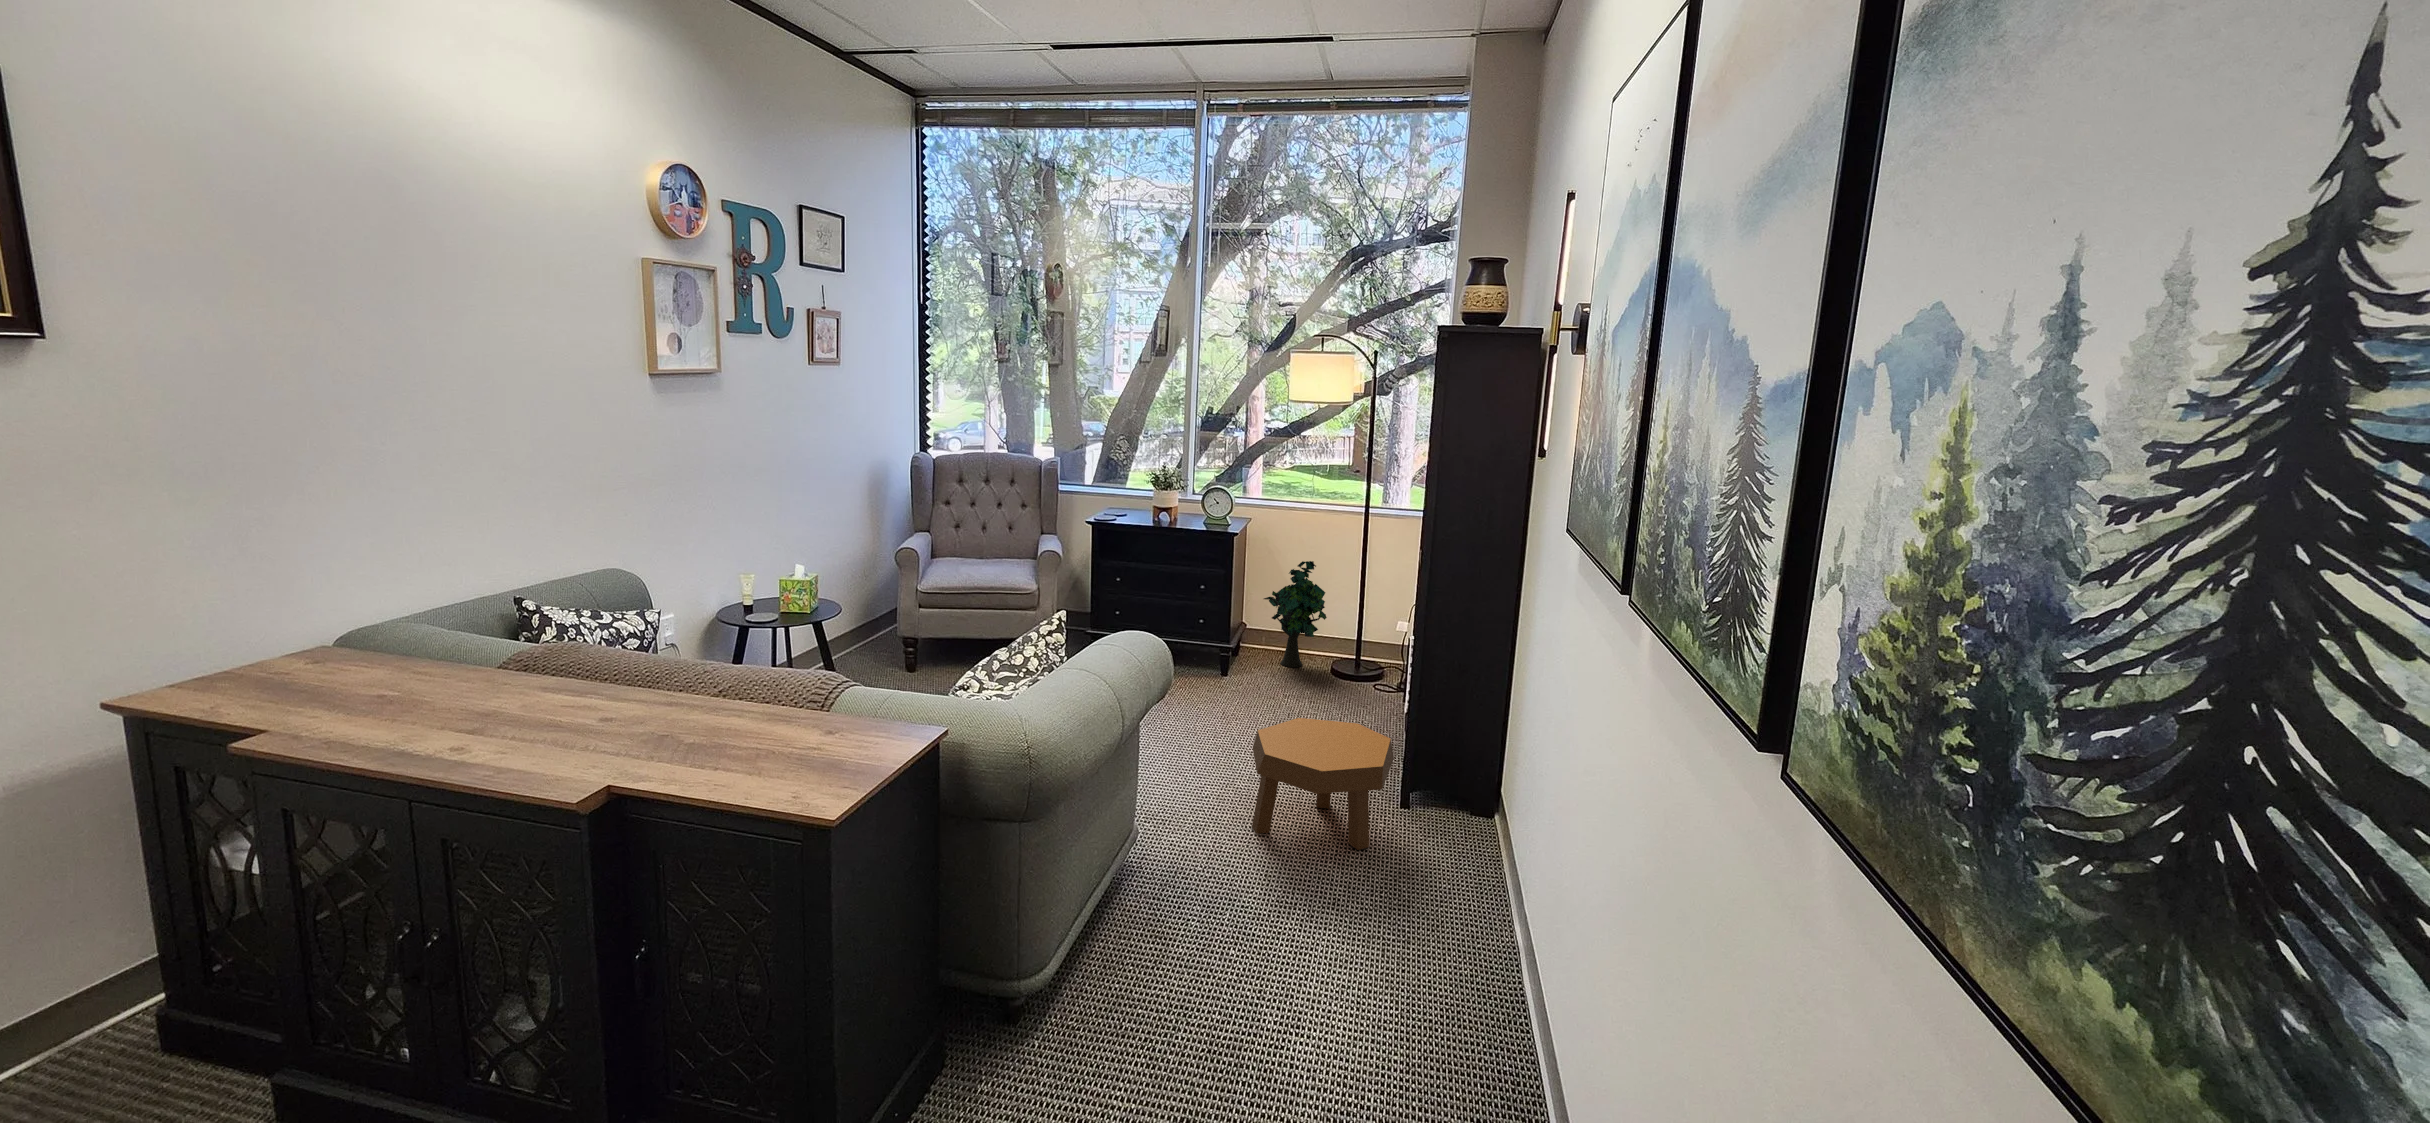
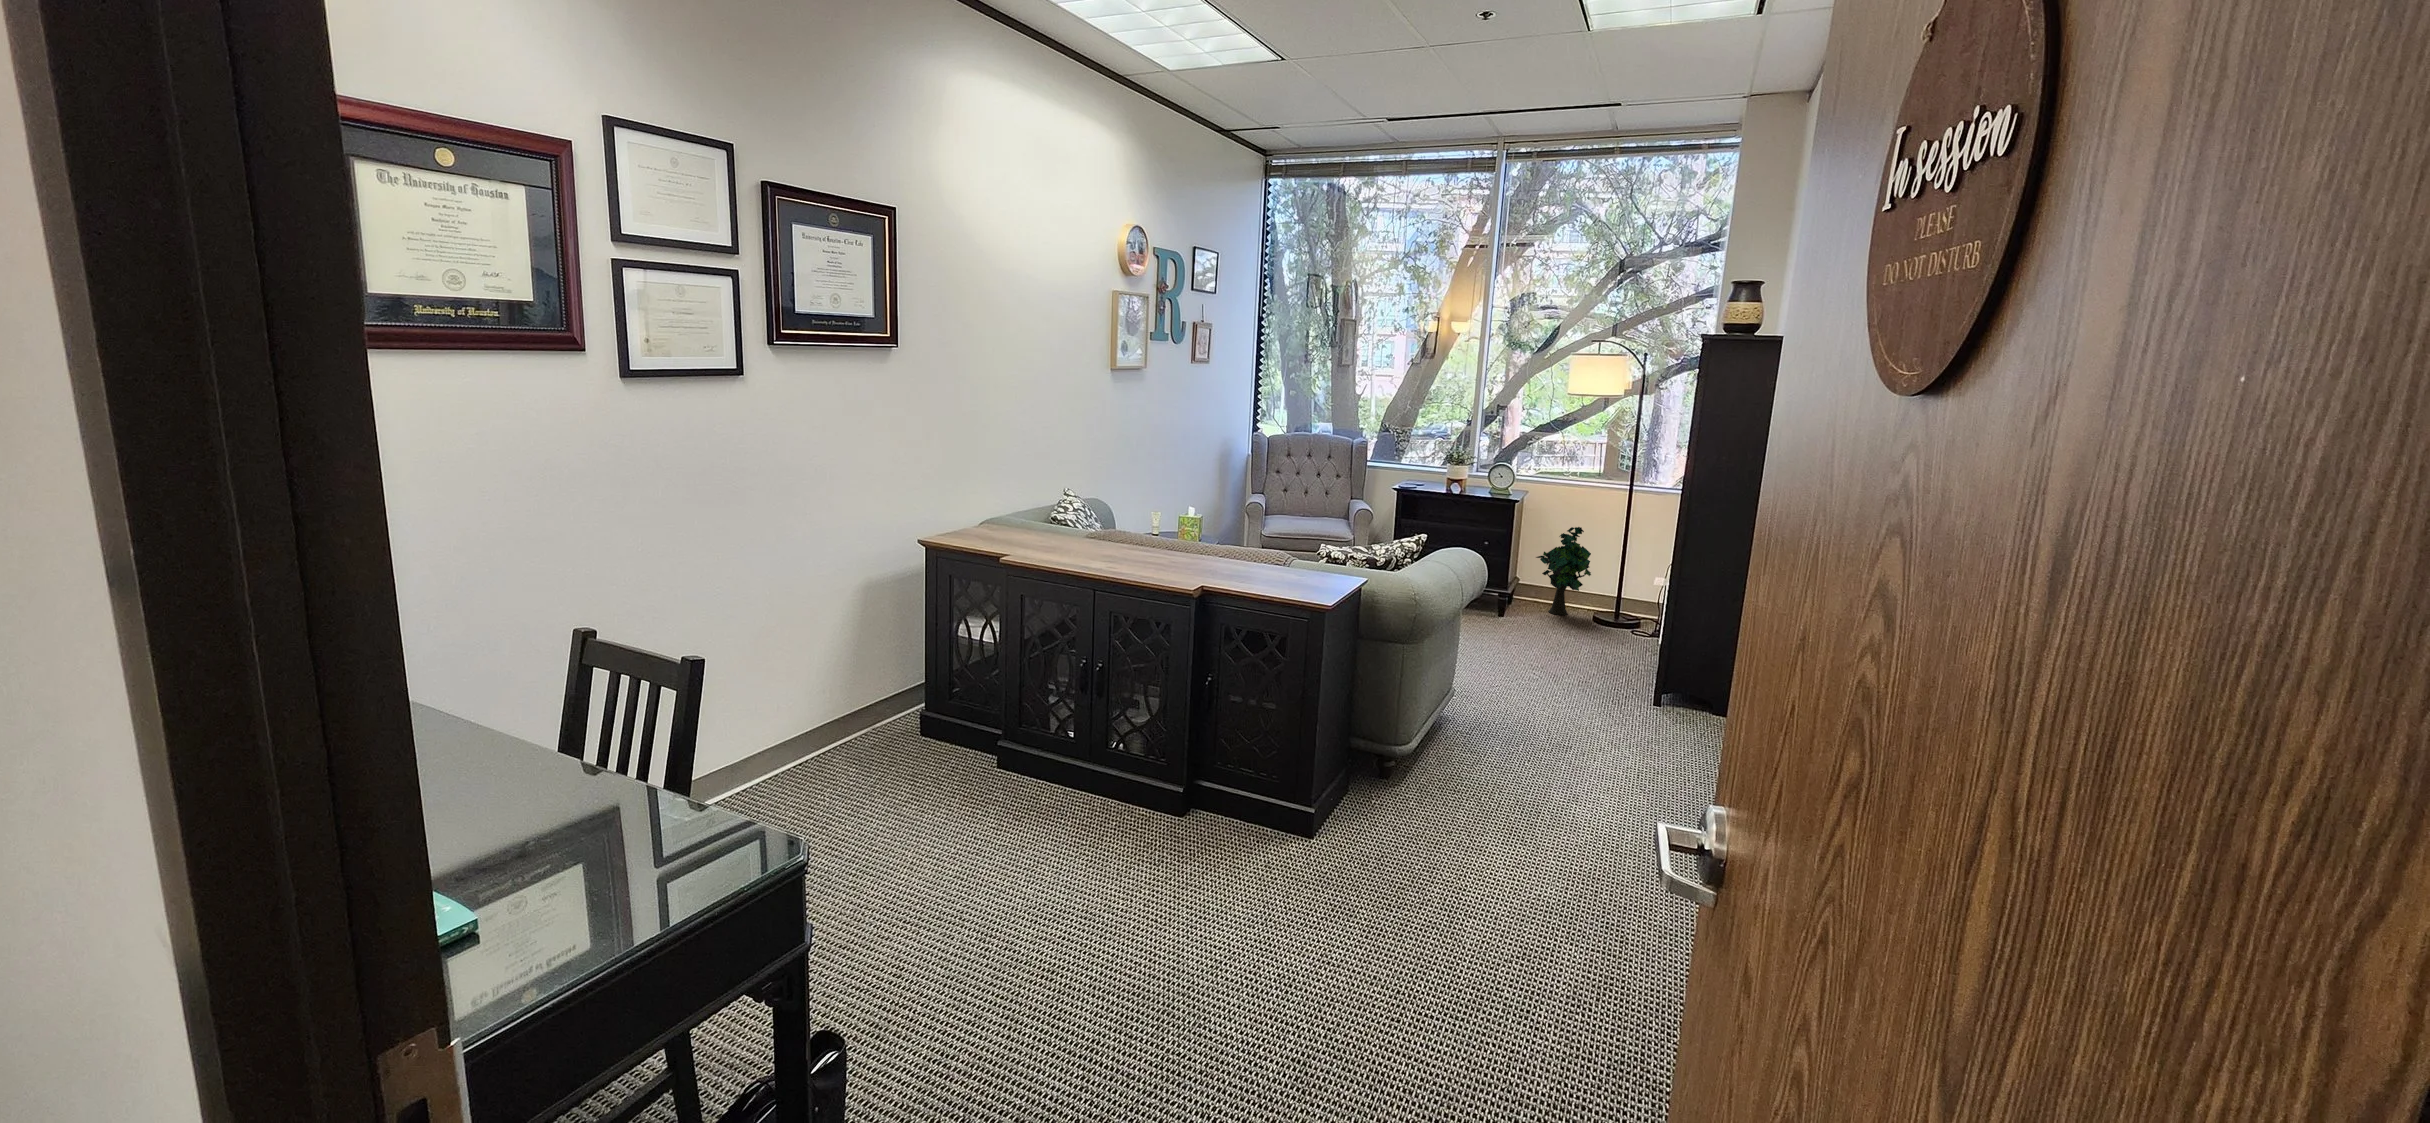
footstool: present [1252,718,1394,850] -> none [1534,633,1650,726]

